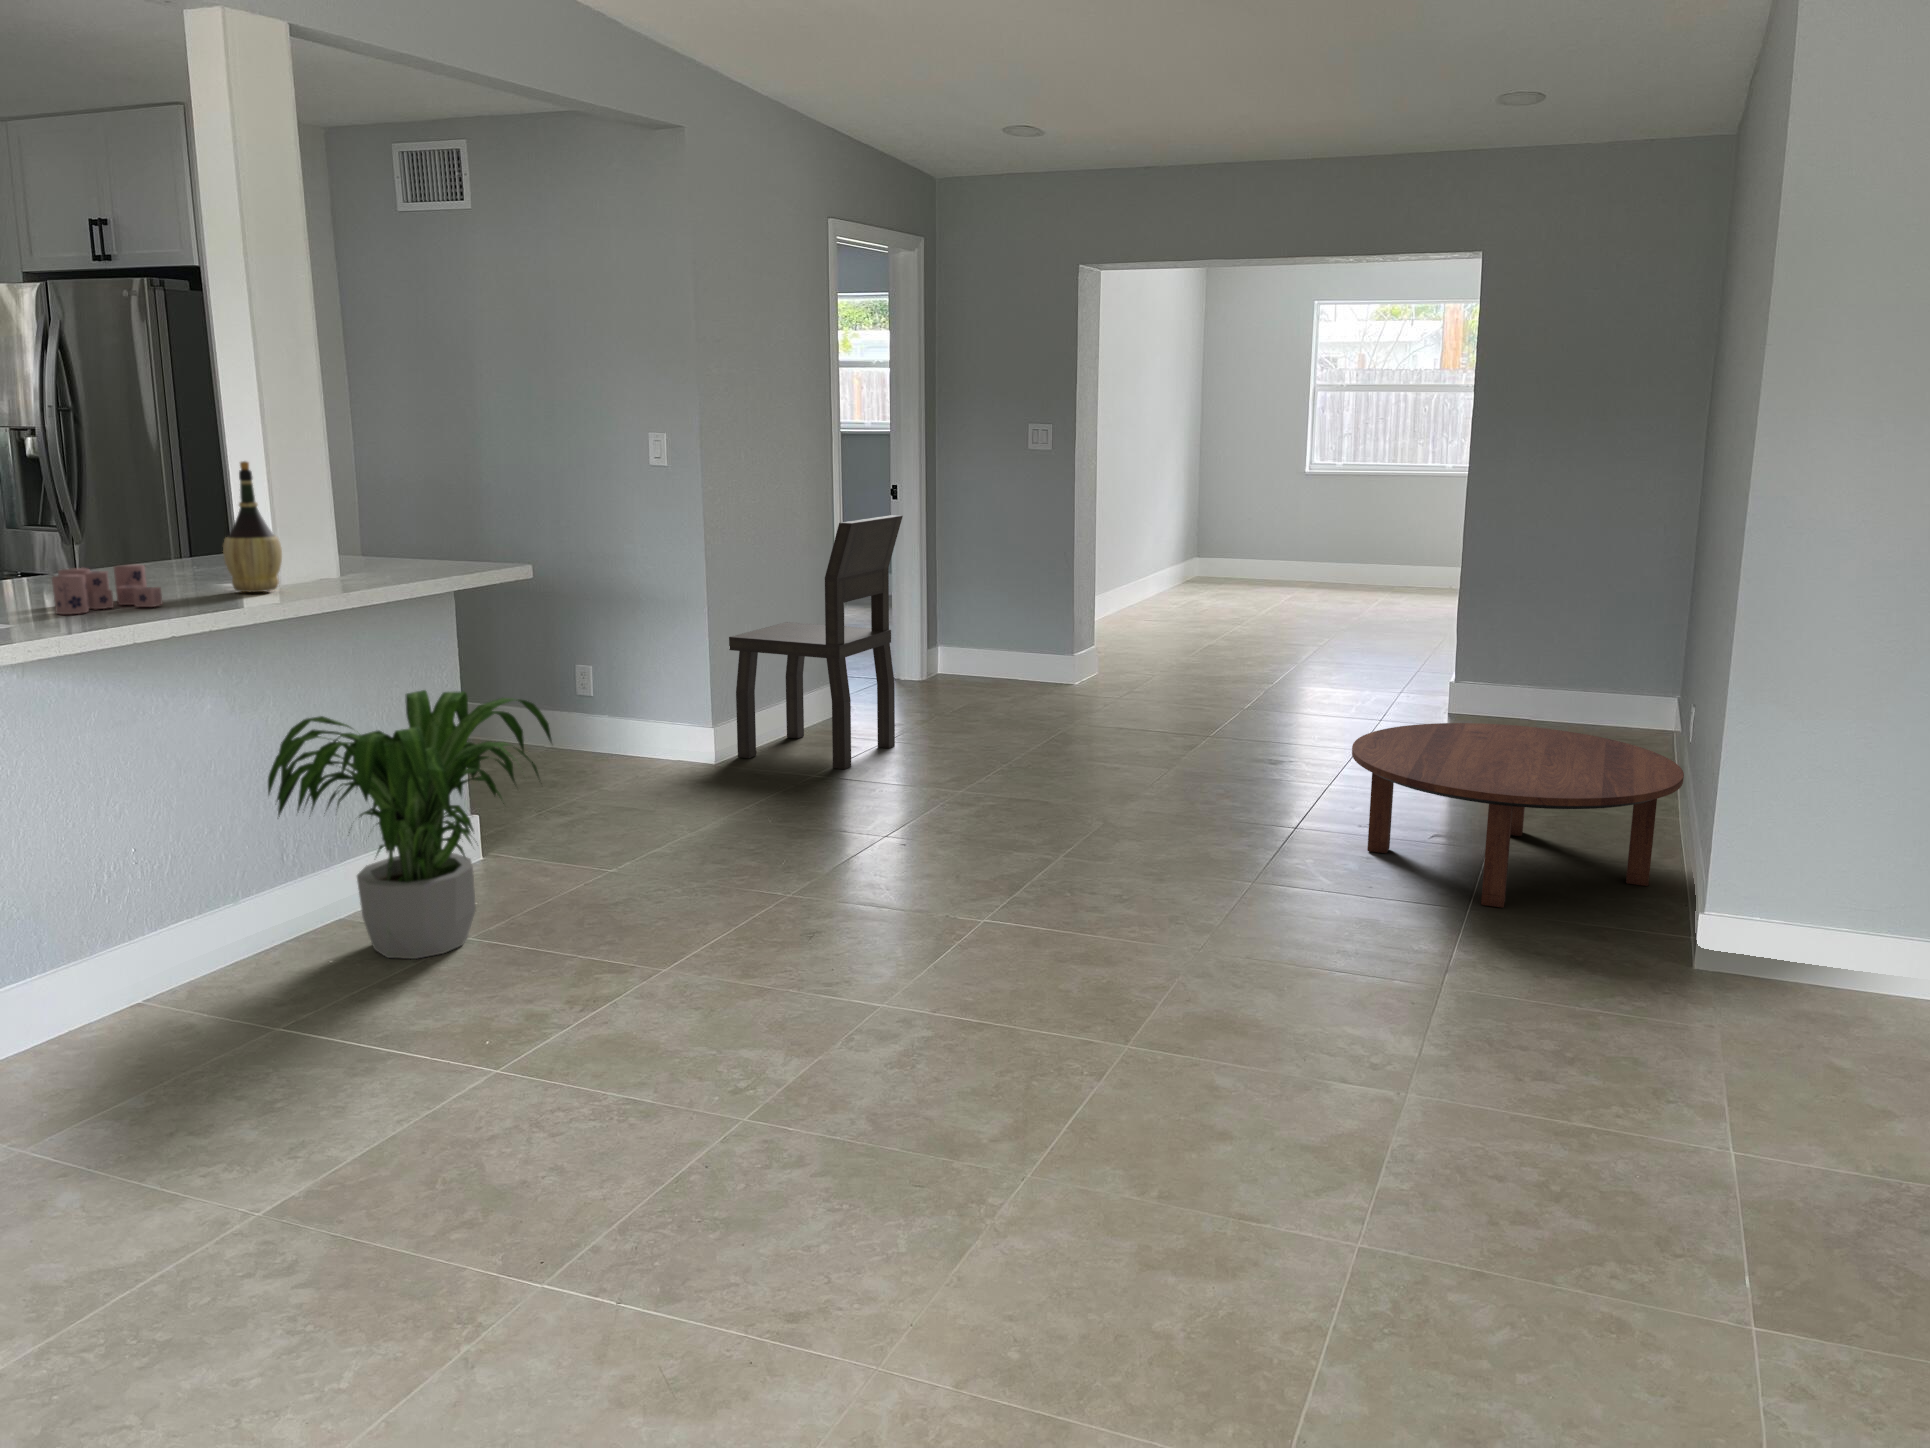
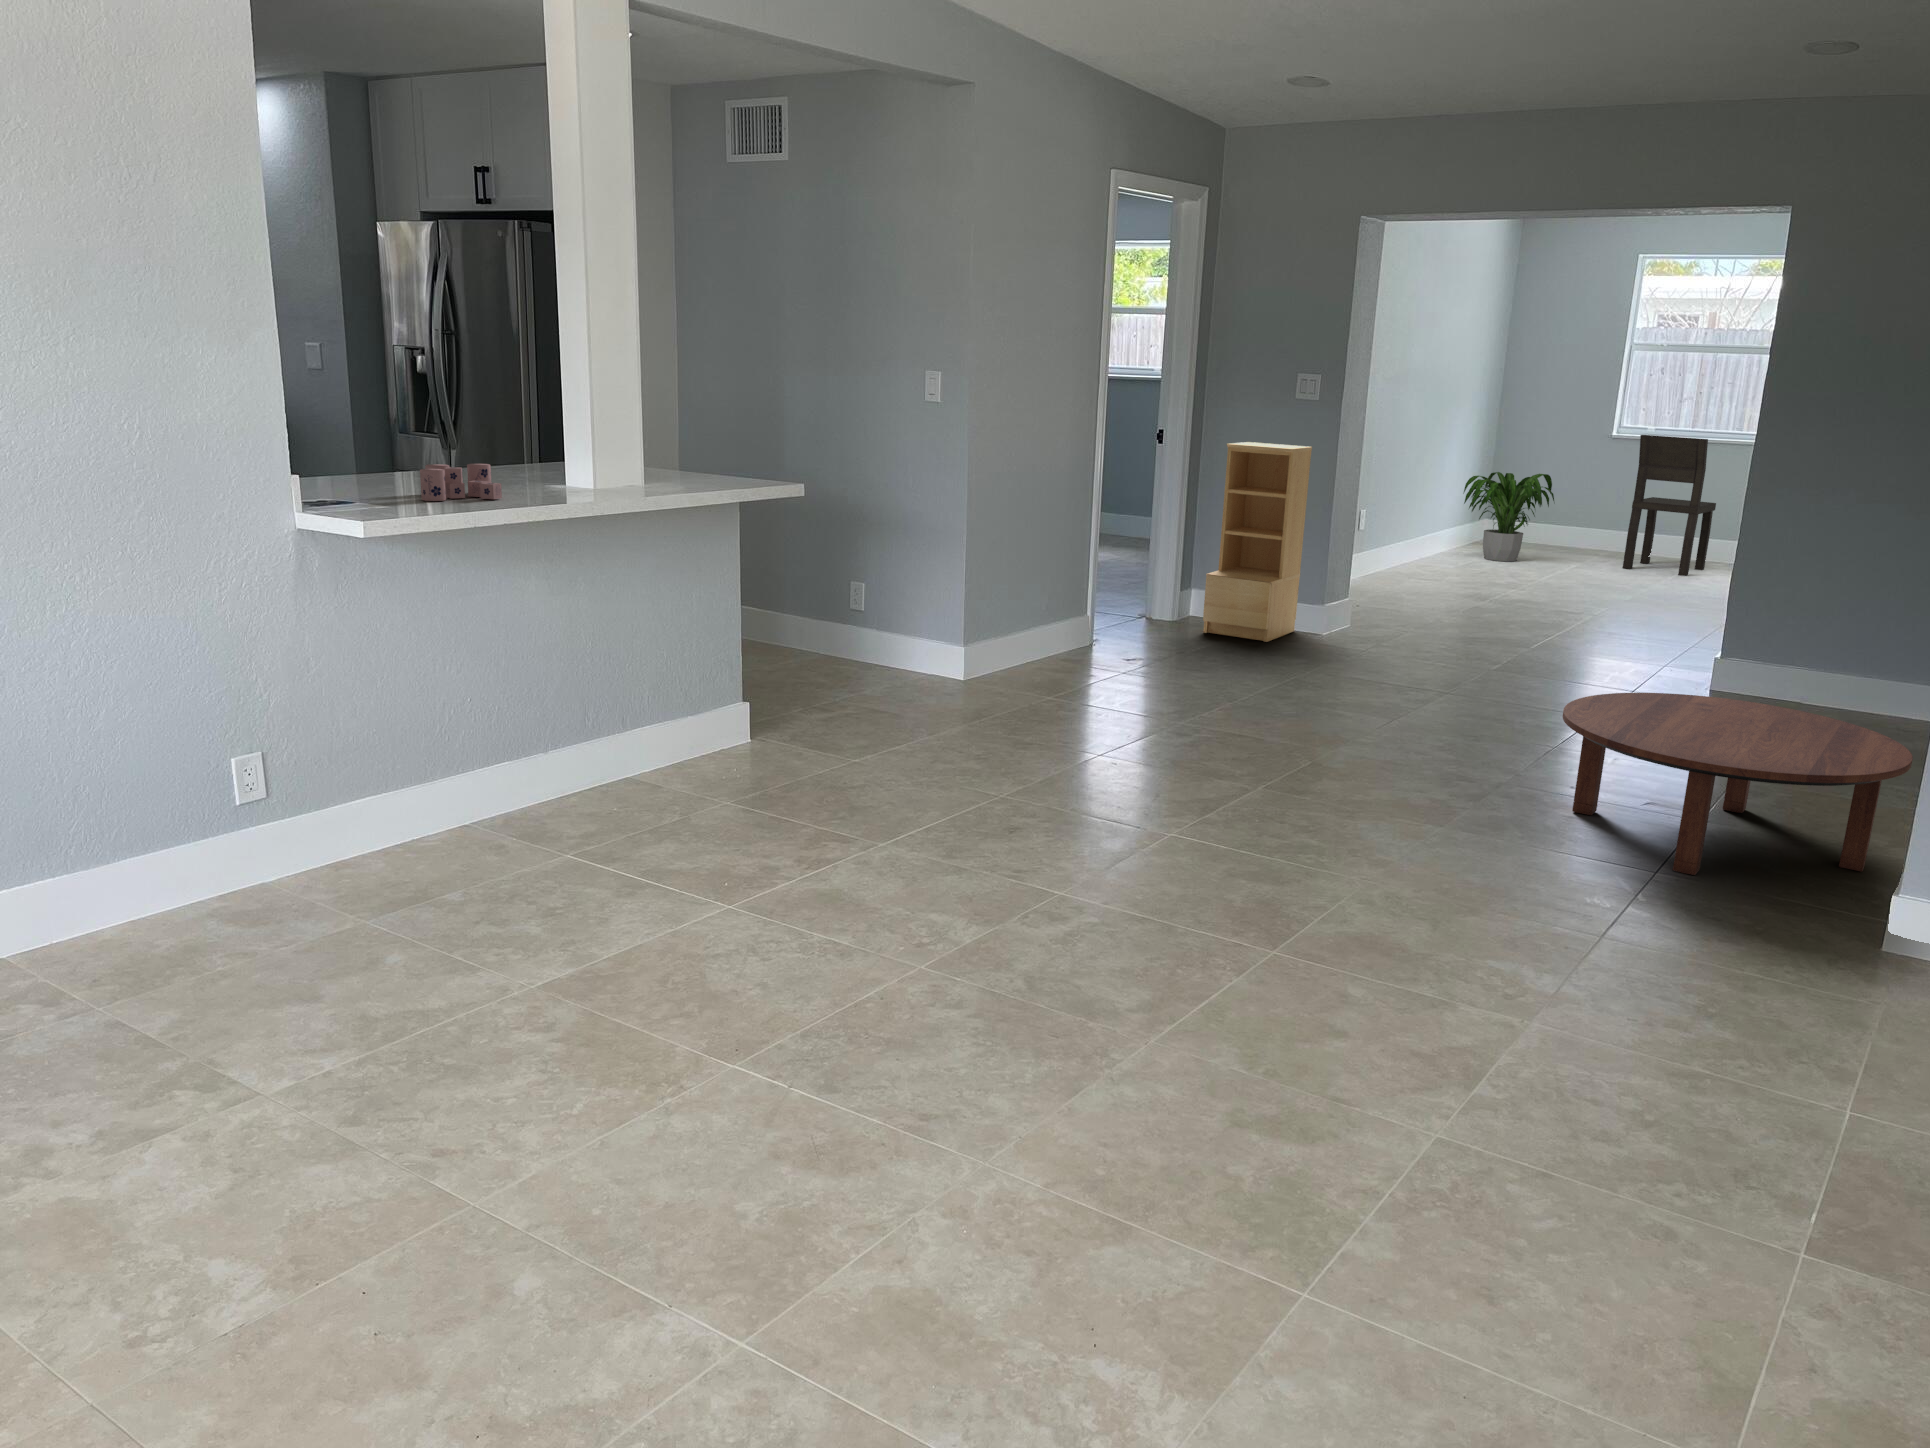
wine bottle: present [223,461,282,592] -> none [552,381,598,493]
bookshelf: none [951,493,1046,695] -> present [1203,442,1312,642]
dining chair: present [729,515,903,769] -> present [1623,435,1716,576]
potted plant: present [268,690,552,959] -> present [1464,472,1554,561]

